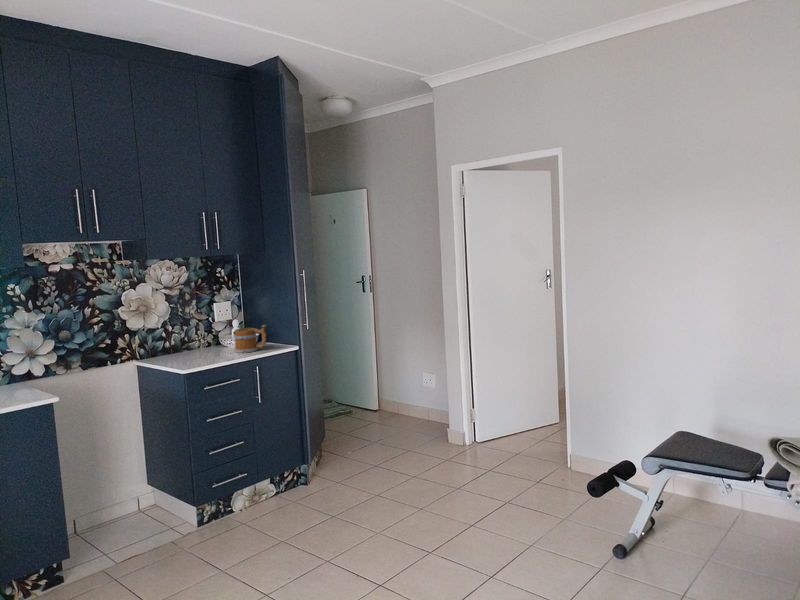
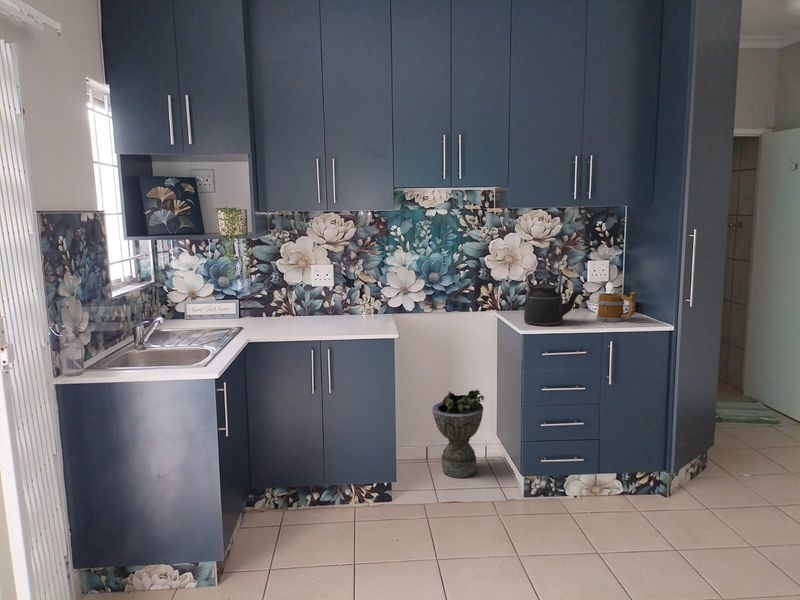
kettle: none [173,313,221,366] -> present [524,270,580,326]
planter: none [83,440,140,536] -> present [432,390,484,478]

